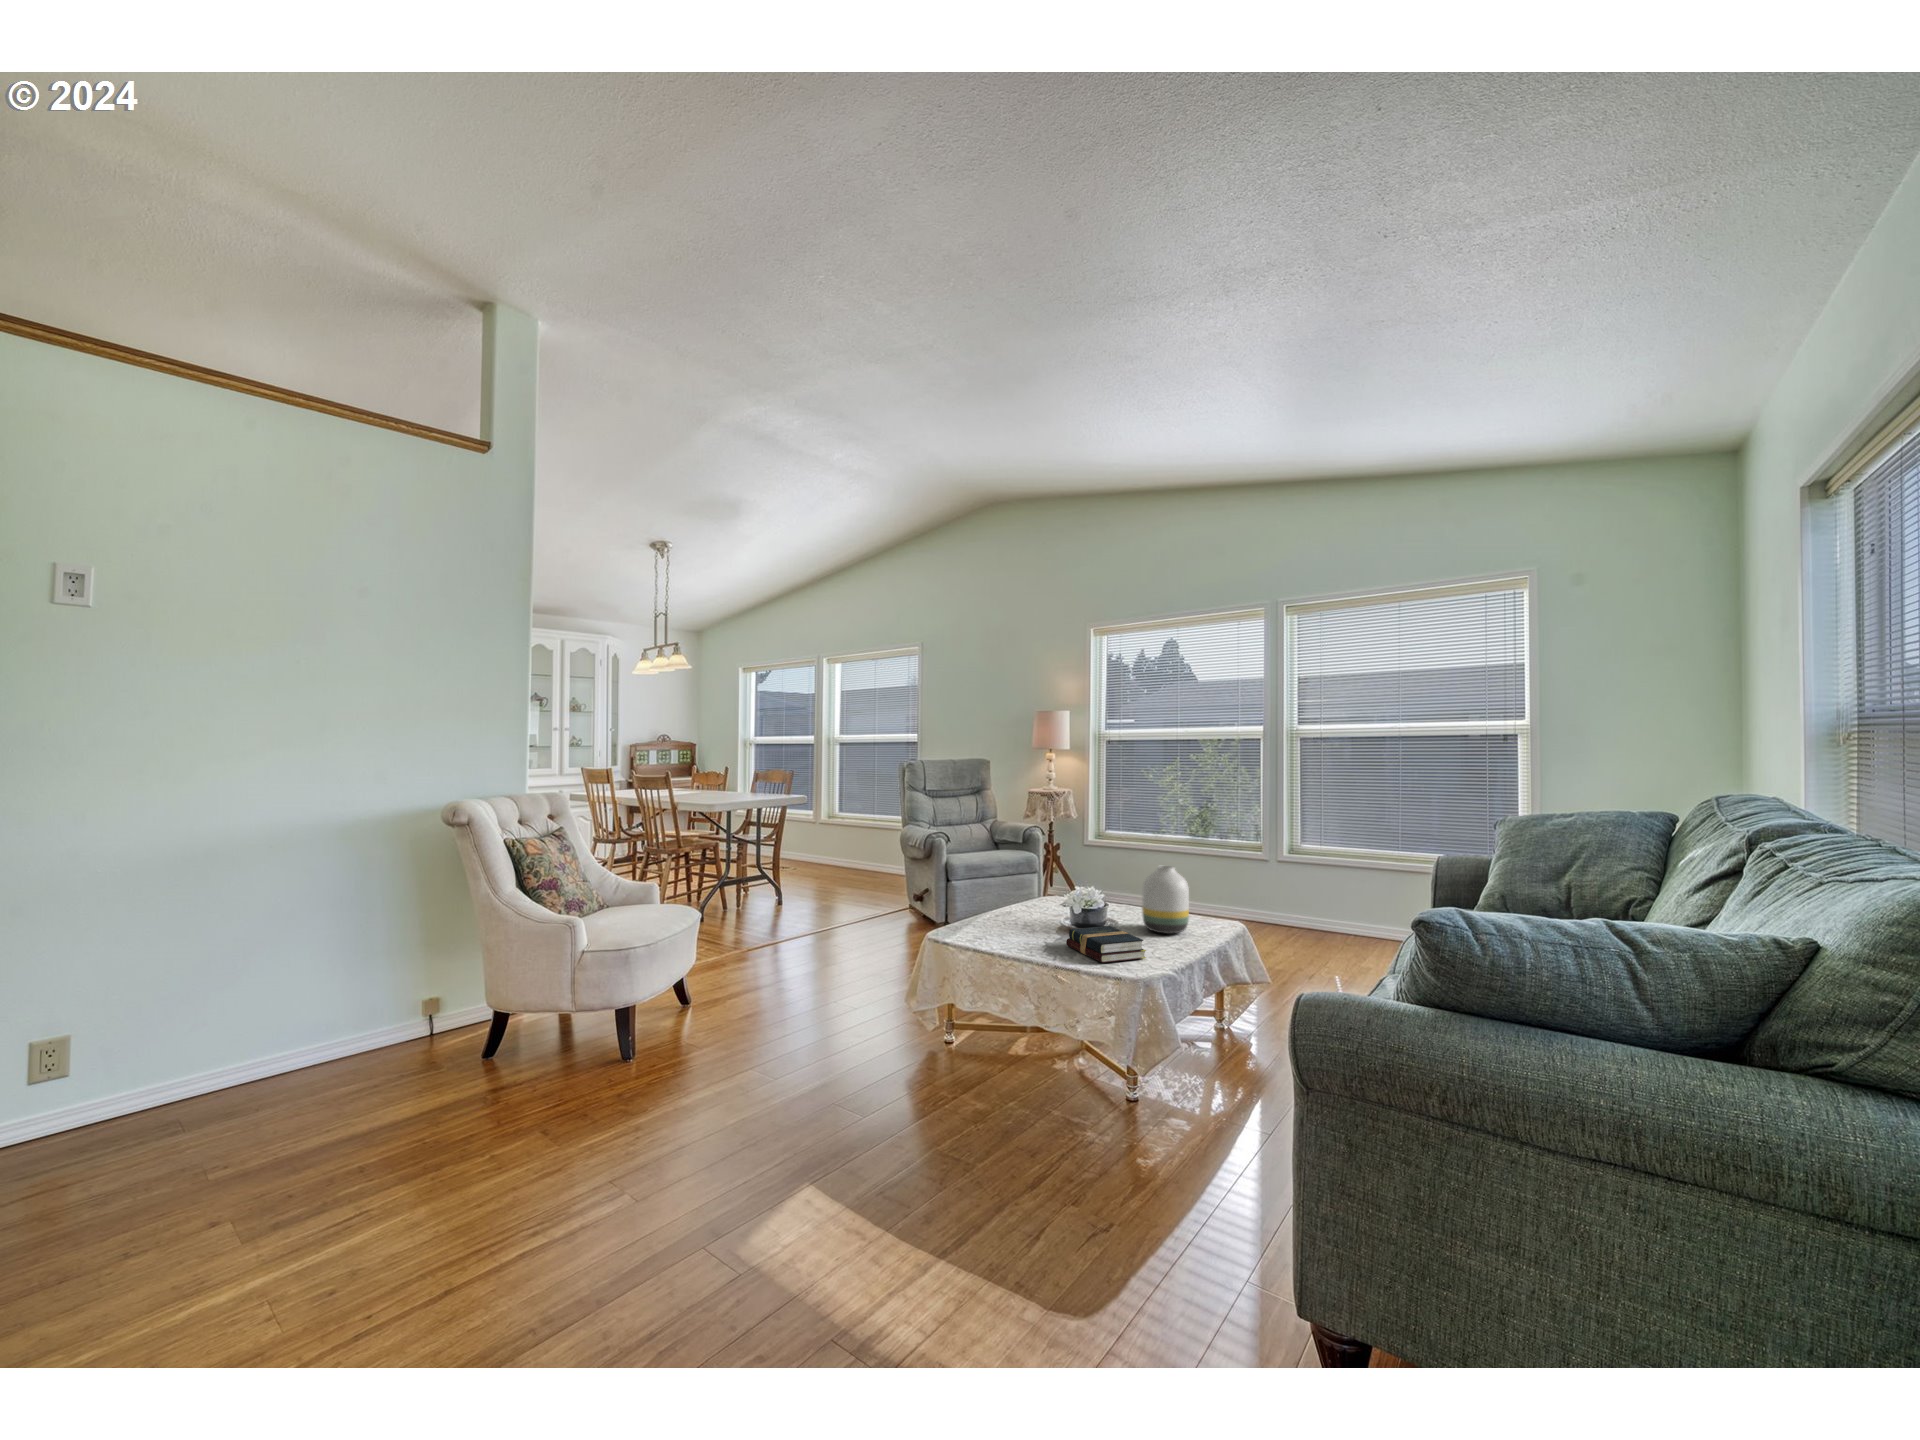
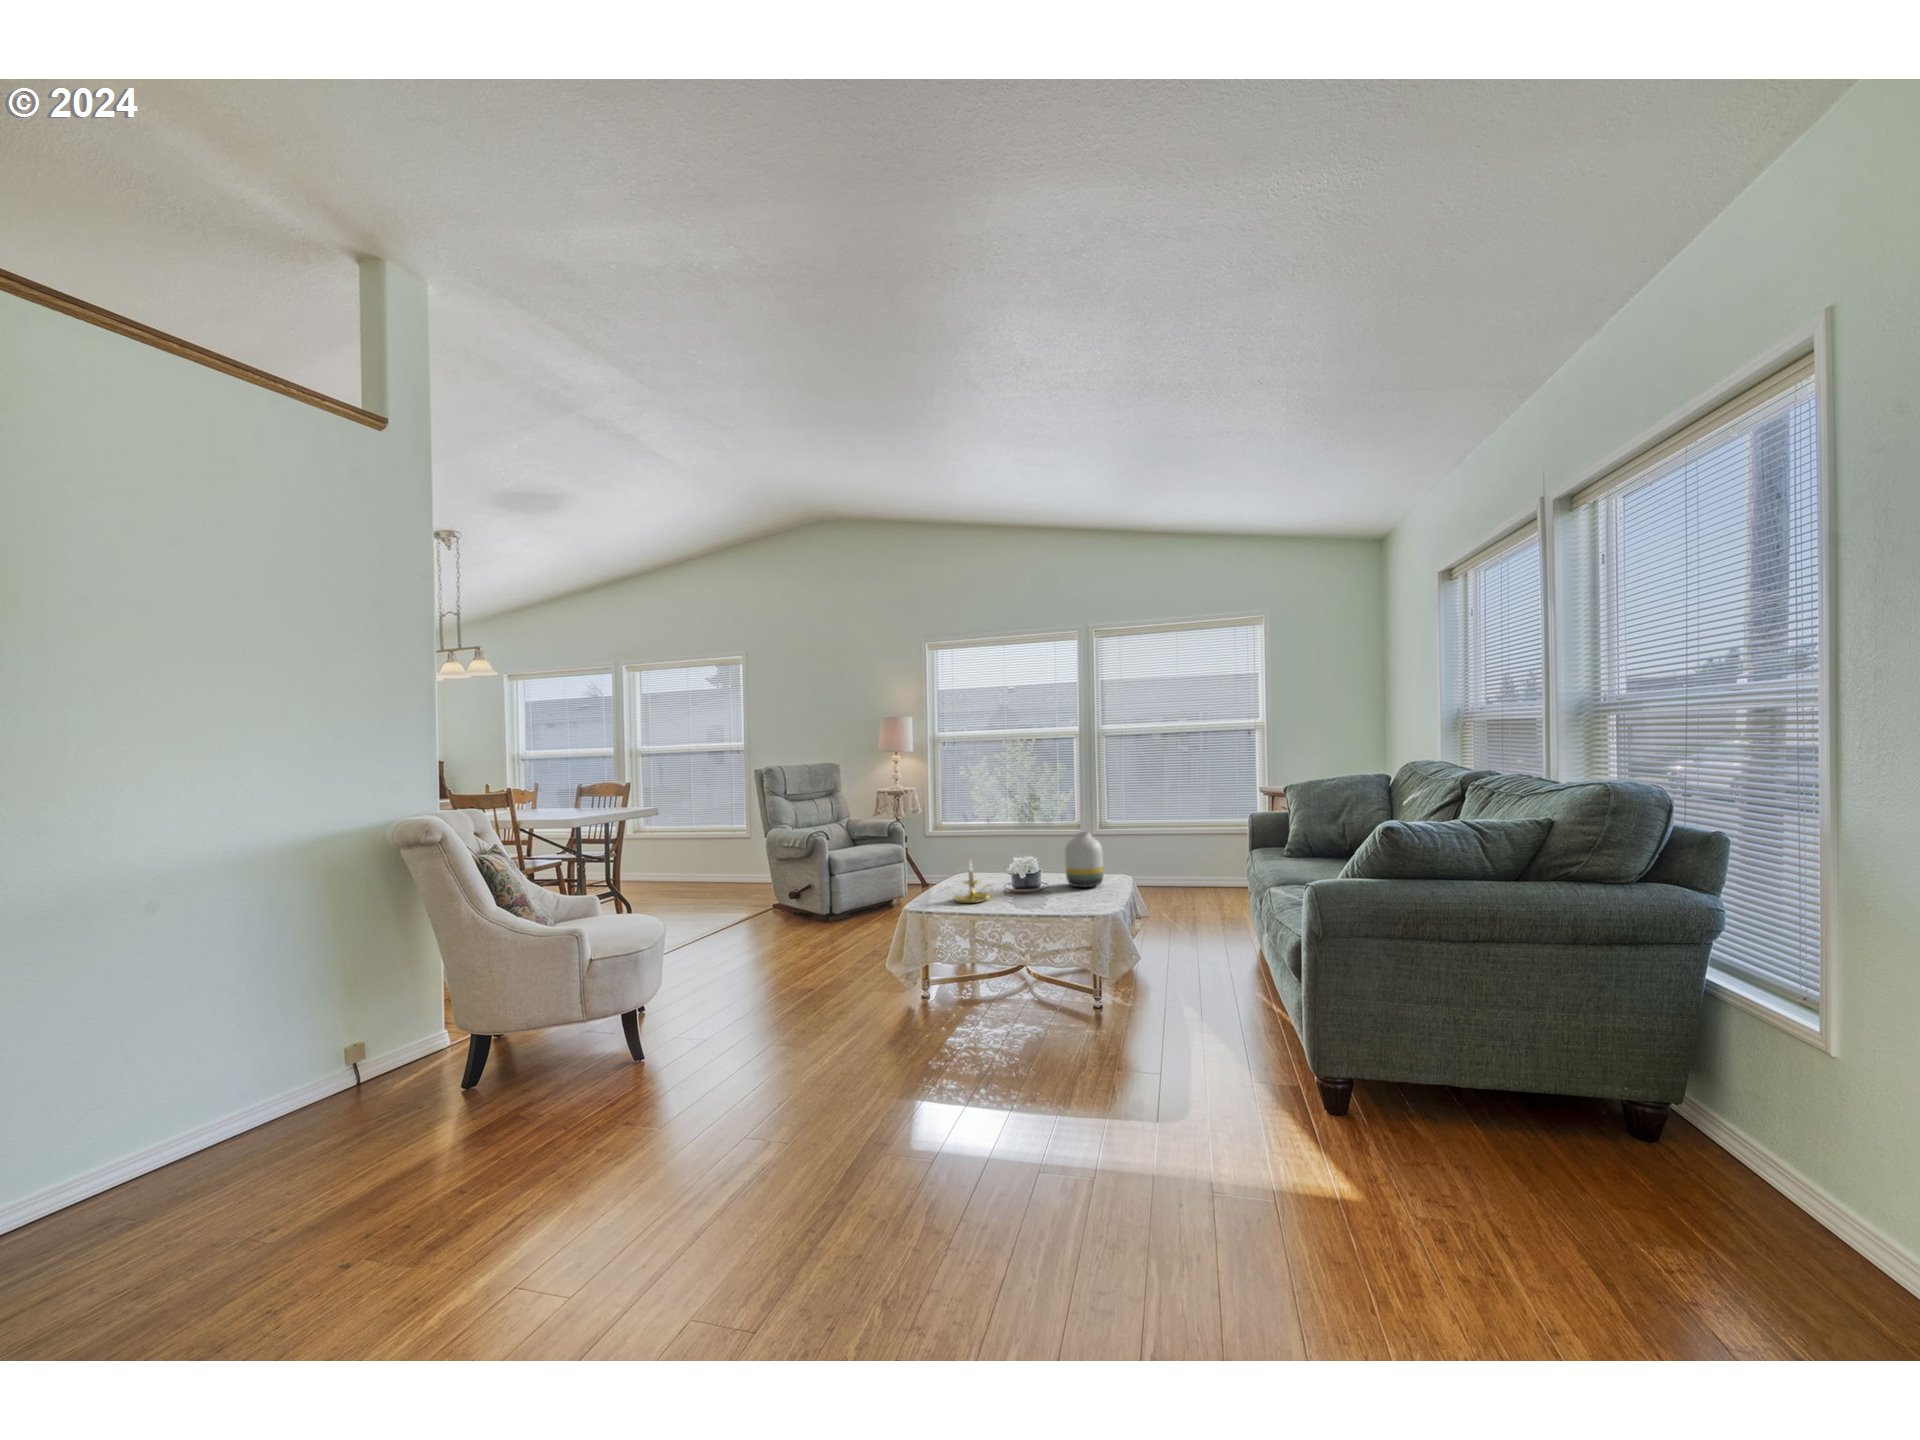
candle holder: none [994,884,1047,935] -> present [954,864,991,903]
hardback book: present [1066,926,1146,963] -> none [1023,885,1092,912]

